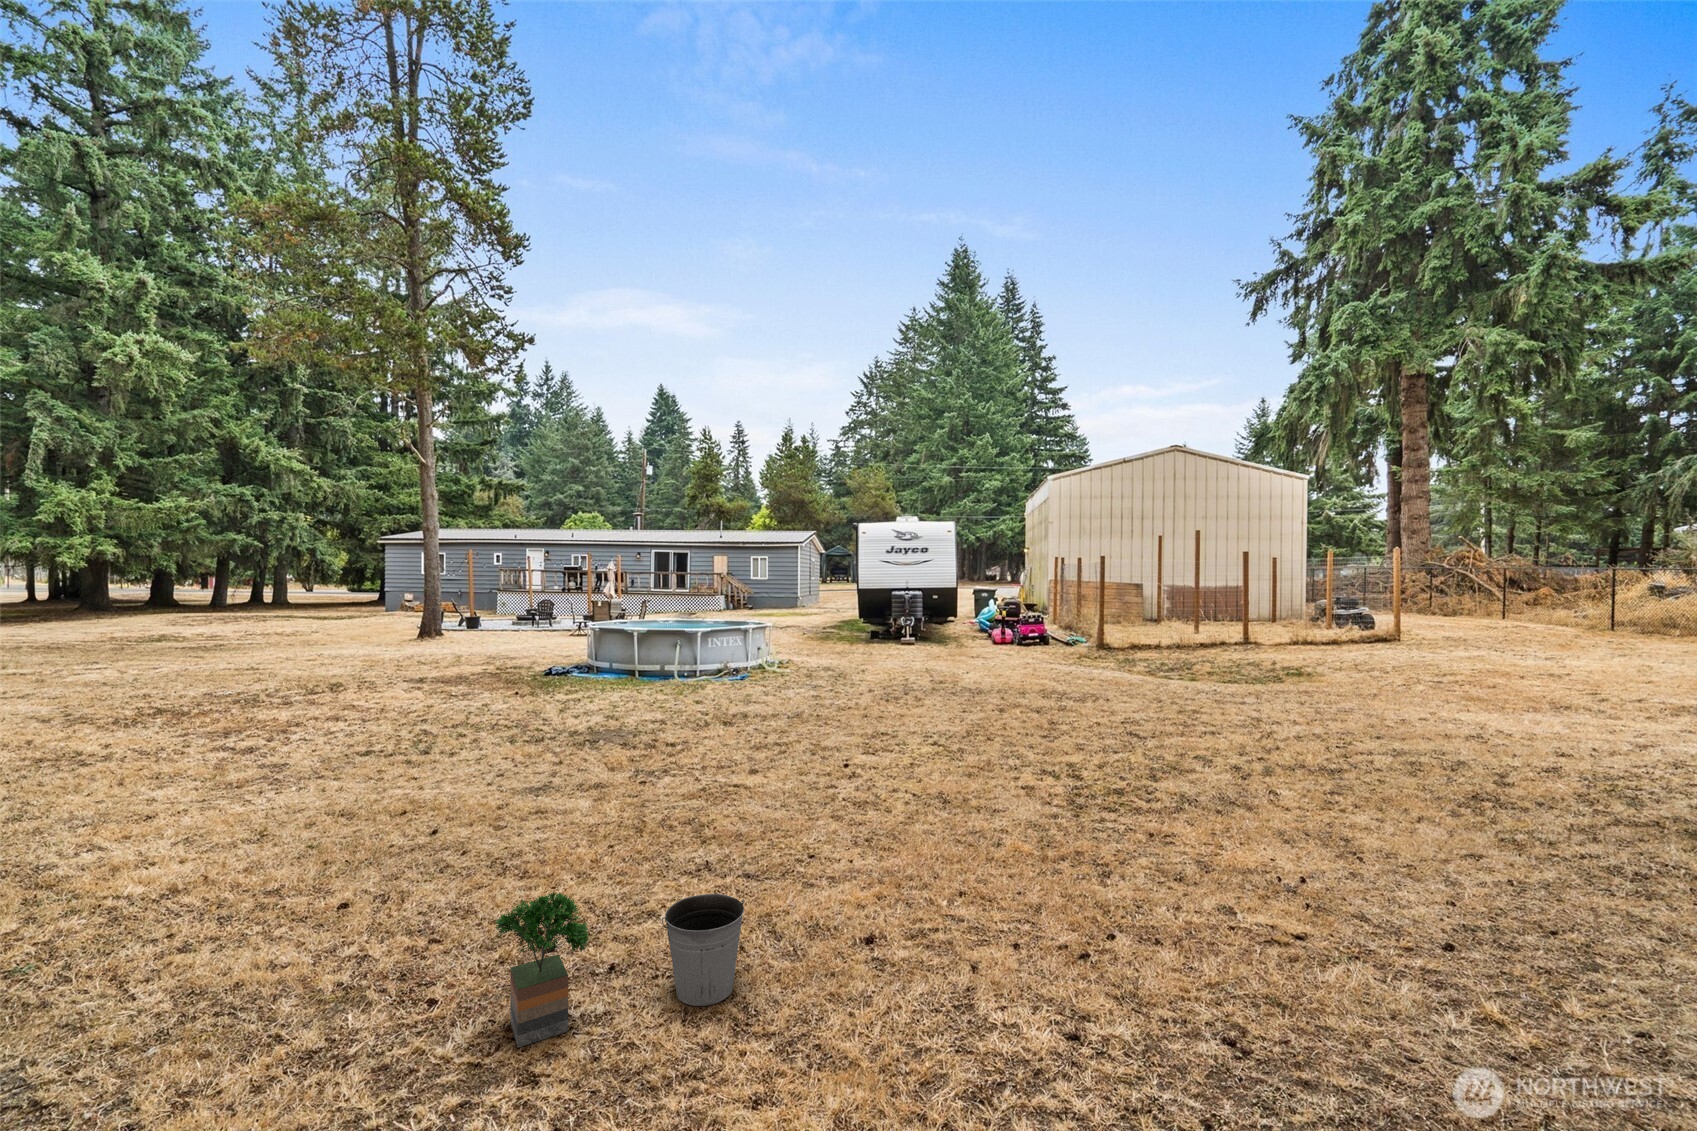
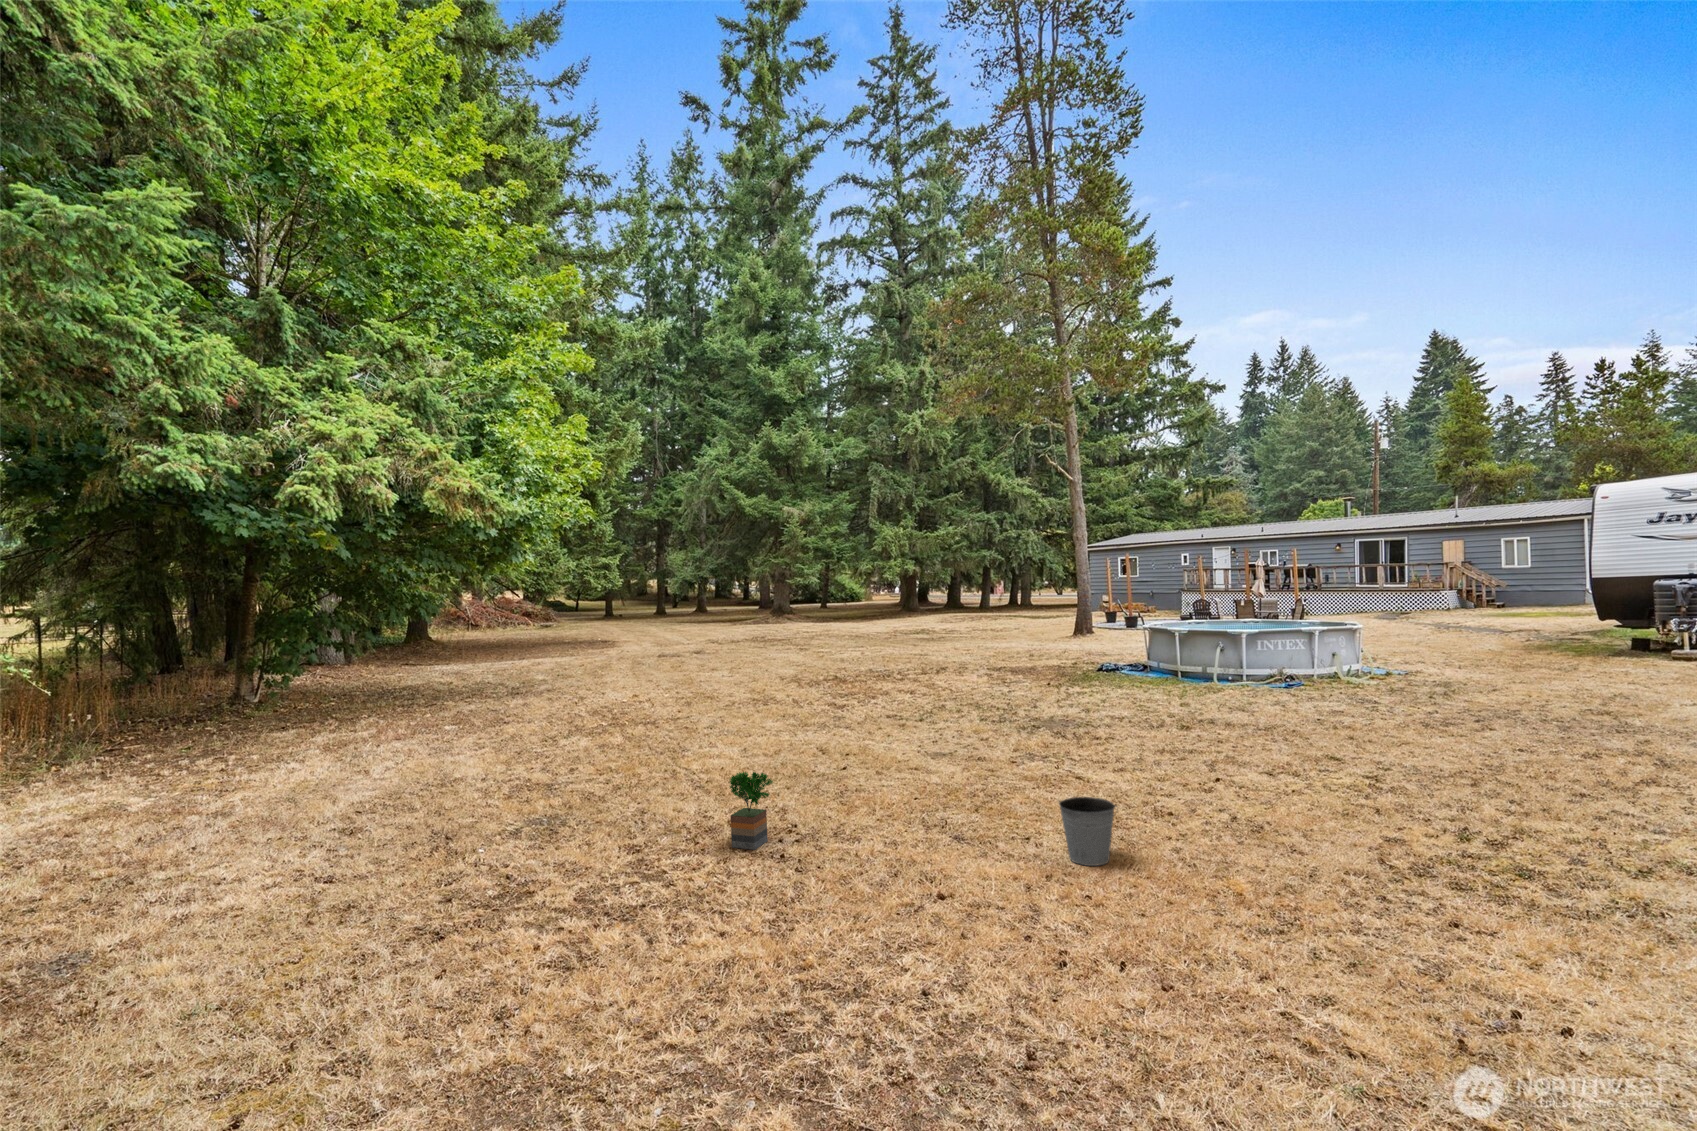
bucket: present [662,894,745,1006] -> present [1059,797,1117,866]

